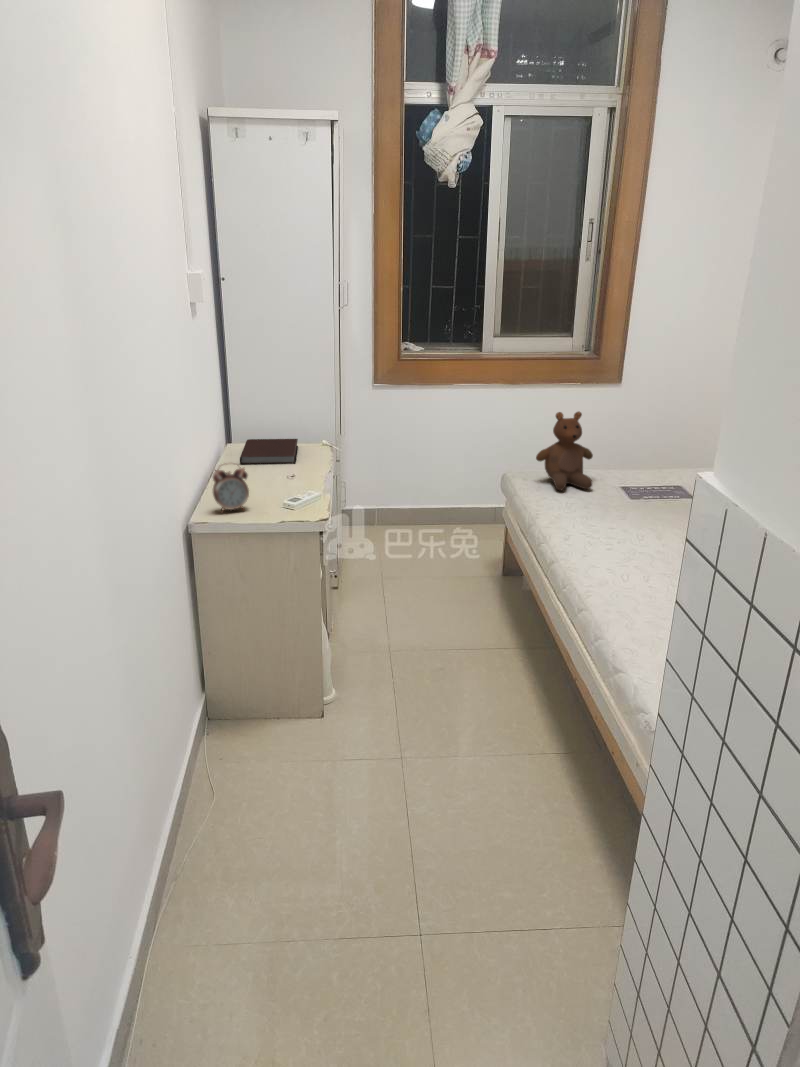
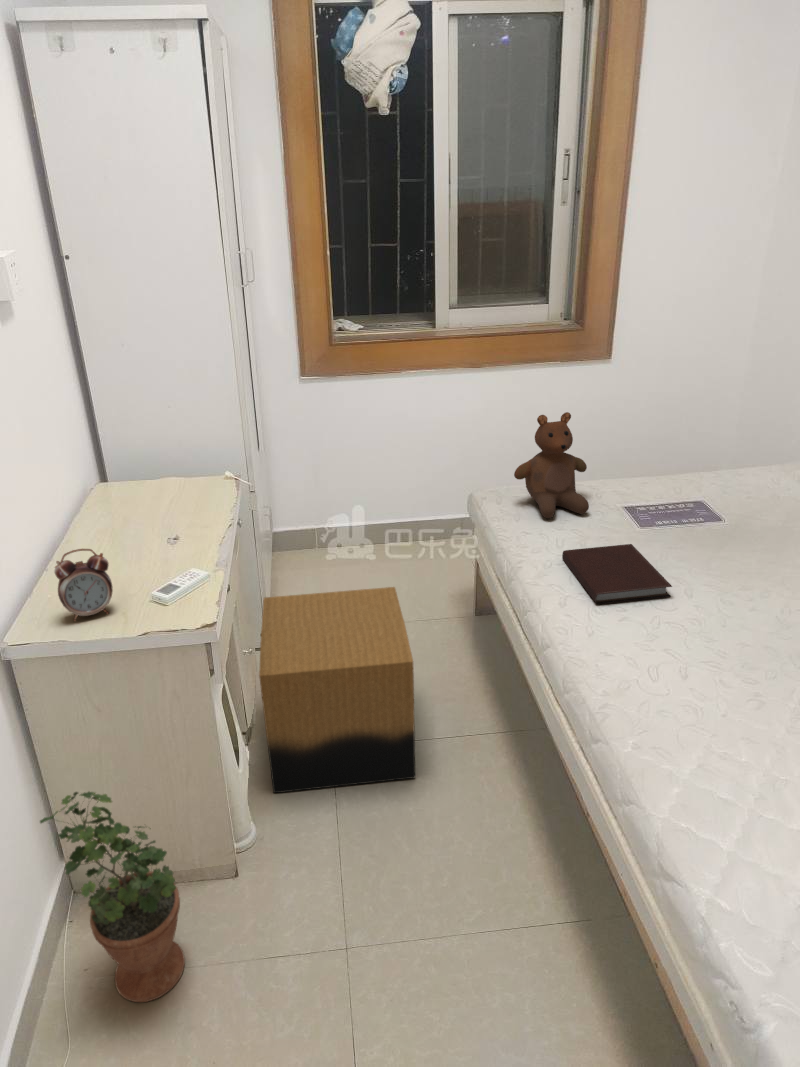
notebook: present [240,439,298,465] -> present [562,544,672,604]
cardboard box: none [340,532,452,673] -> present [259,587,415,793]
potted plant: none [196,617,282,779] -> present [40,792,185,1002]

